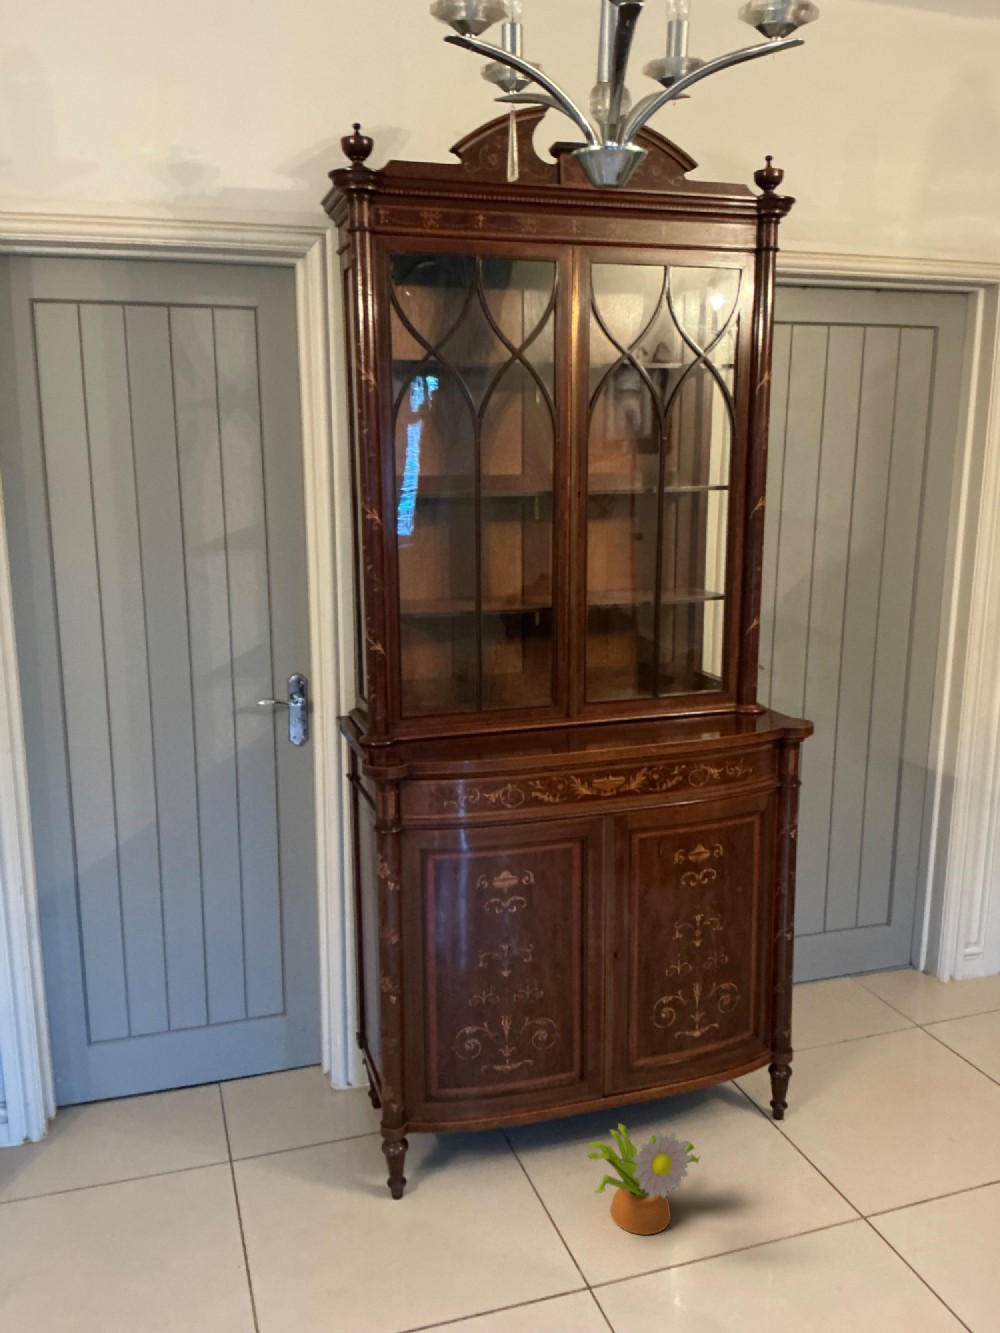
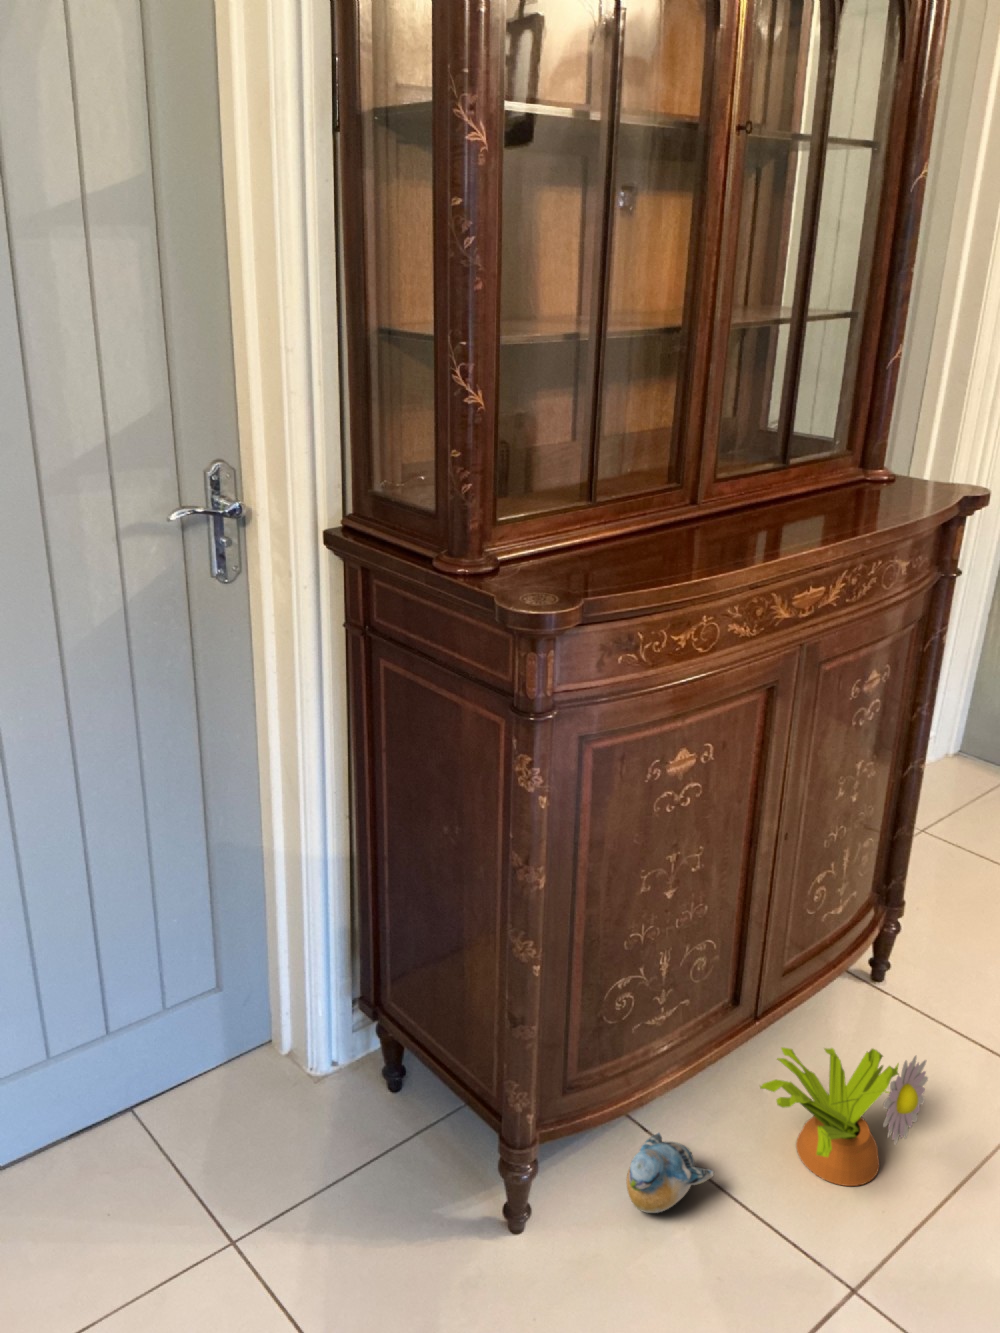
plush toy: none [459,1156,533,1207] -> present [626,1132,714,1213]

